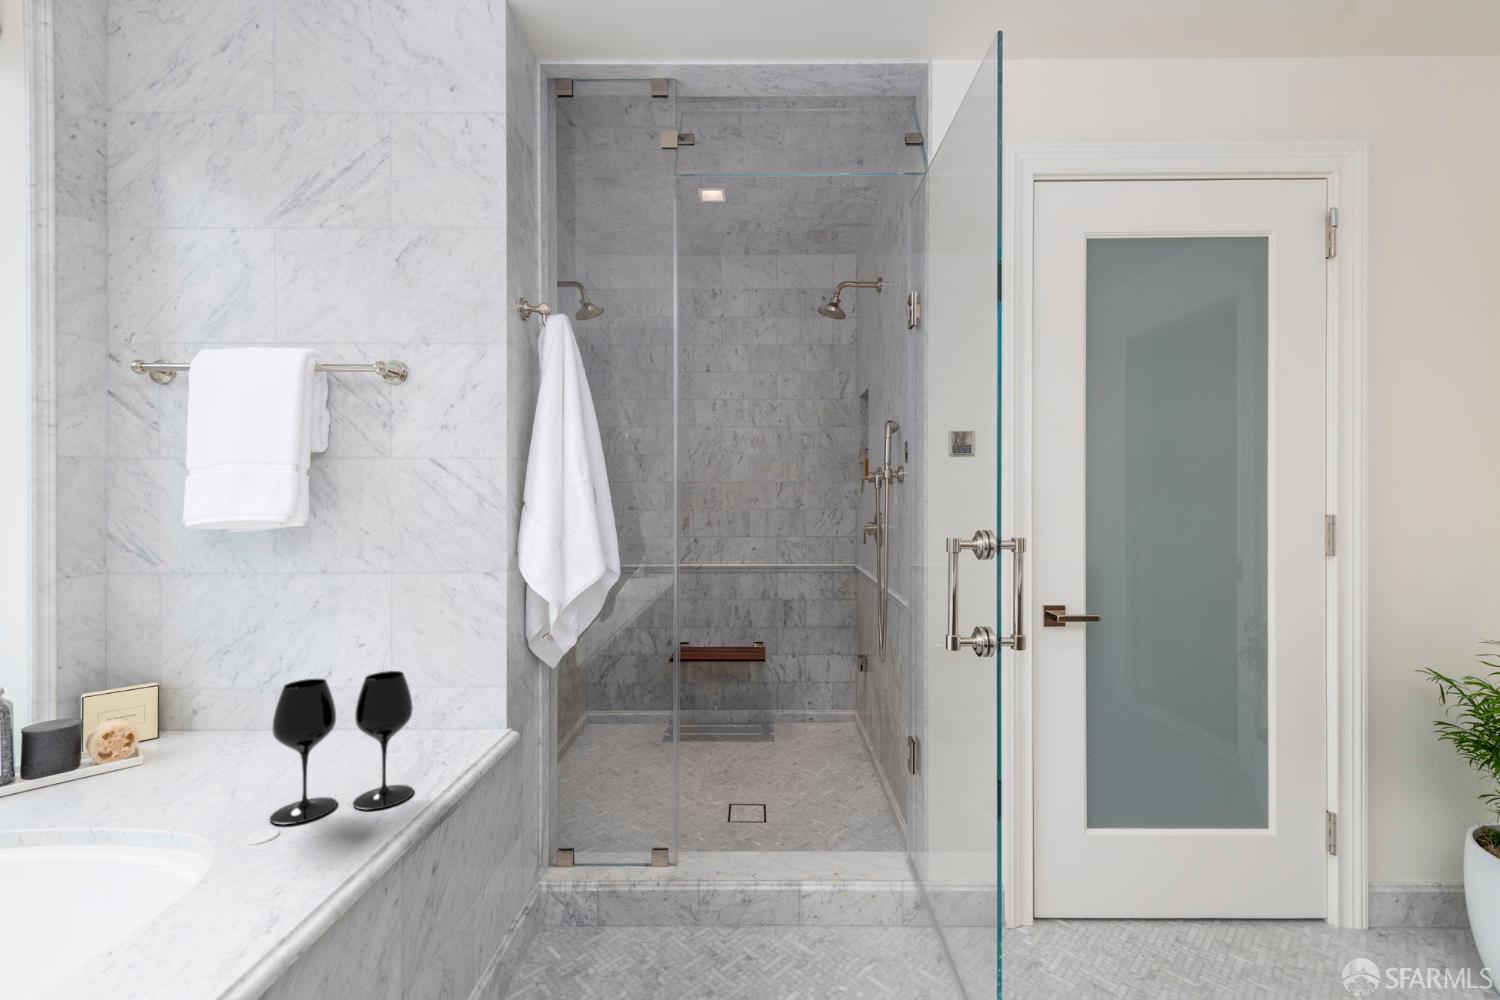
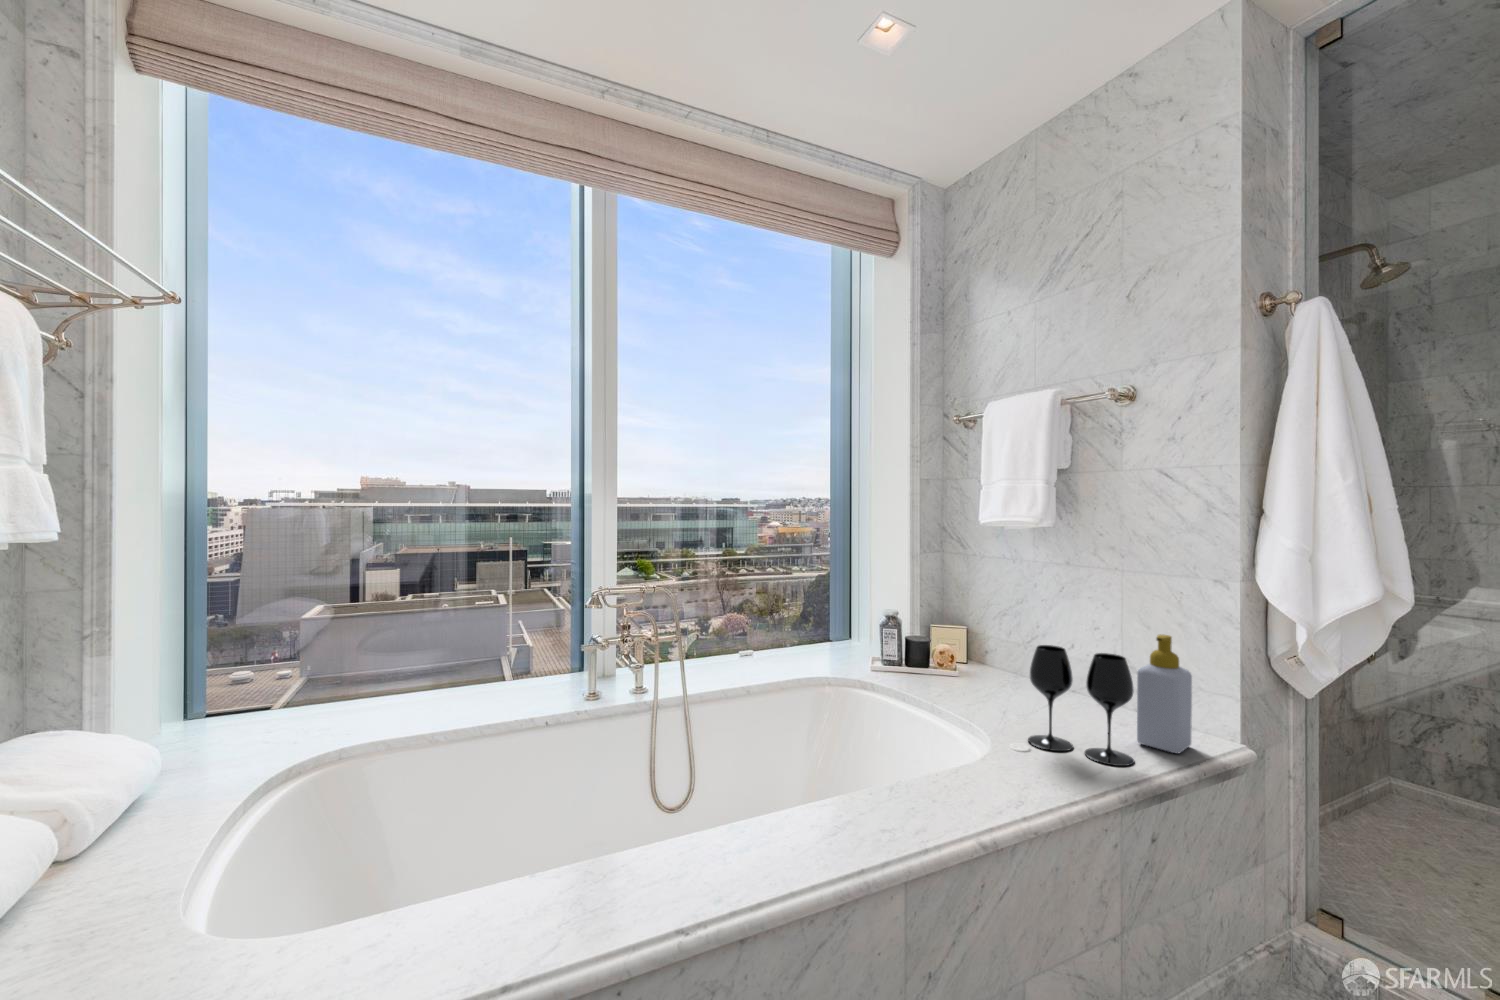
soap bottle: none [413,636,467,765] -> present [1137,634,1192,753]

